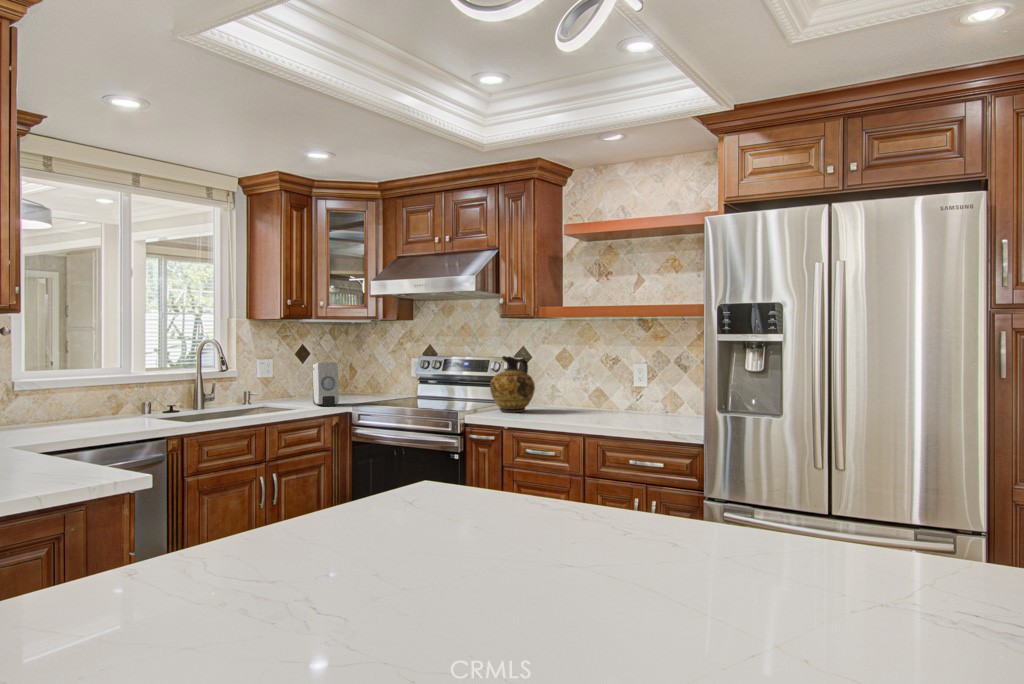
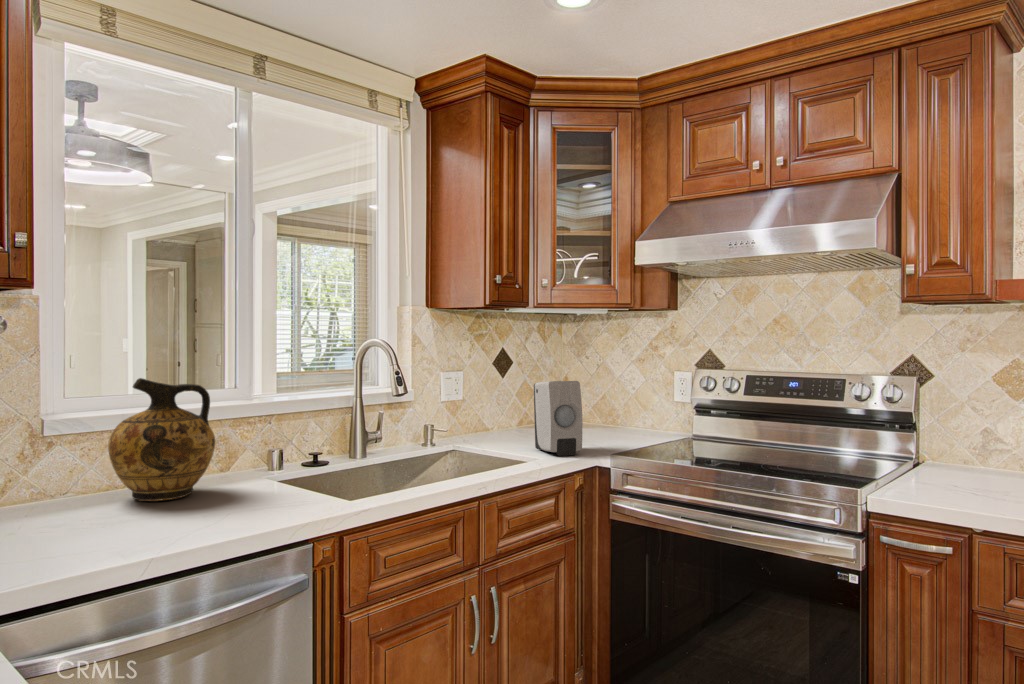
ceramic jug: present [490,356,535,412] -> present [108,378,215,501]

